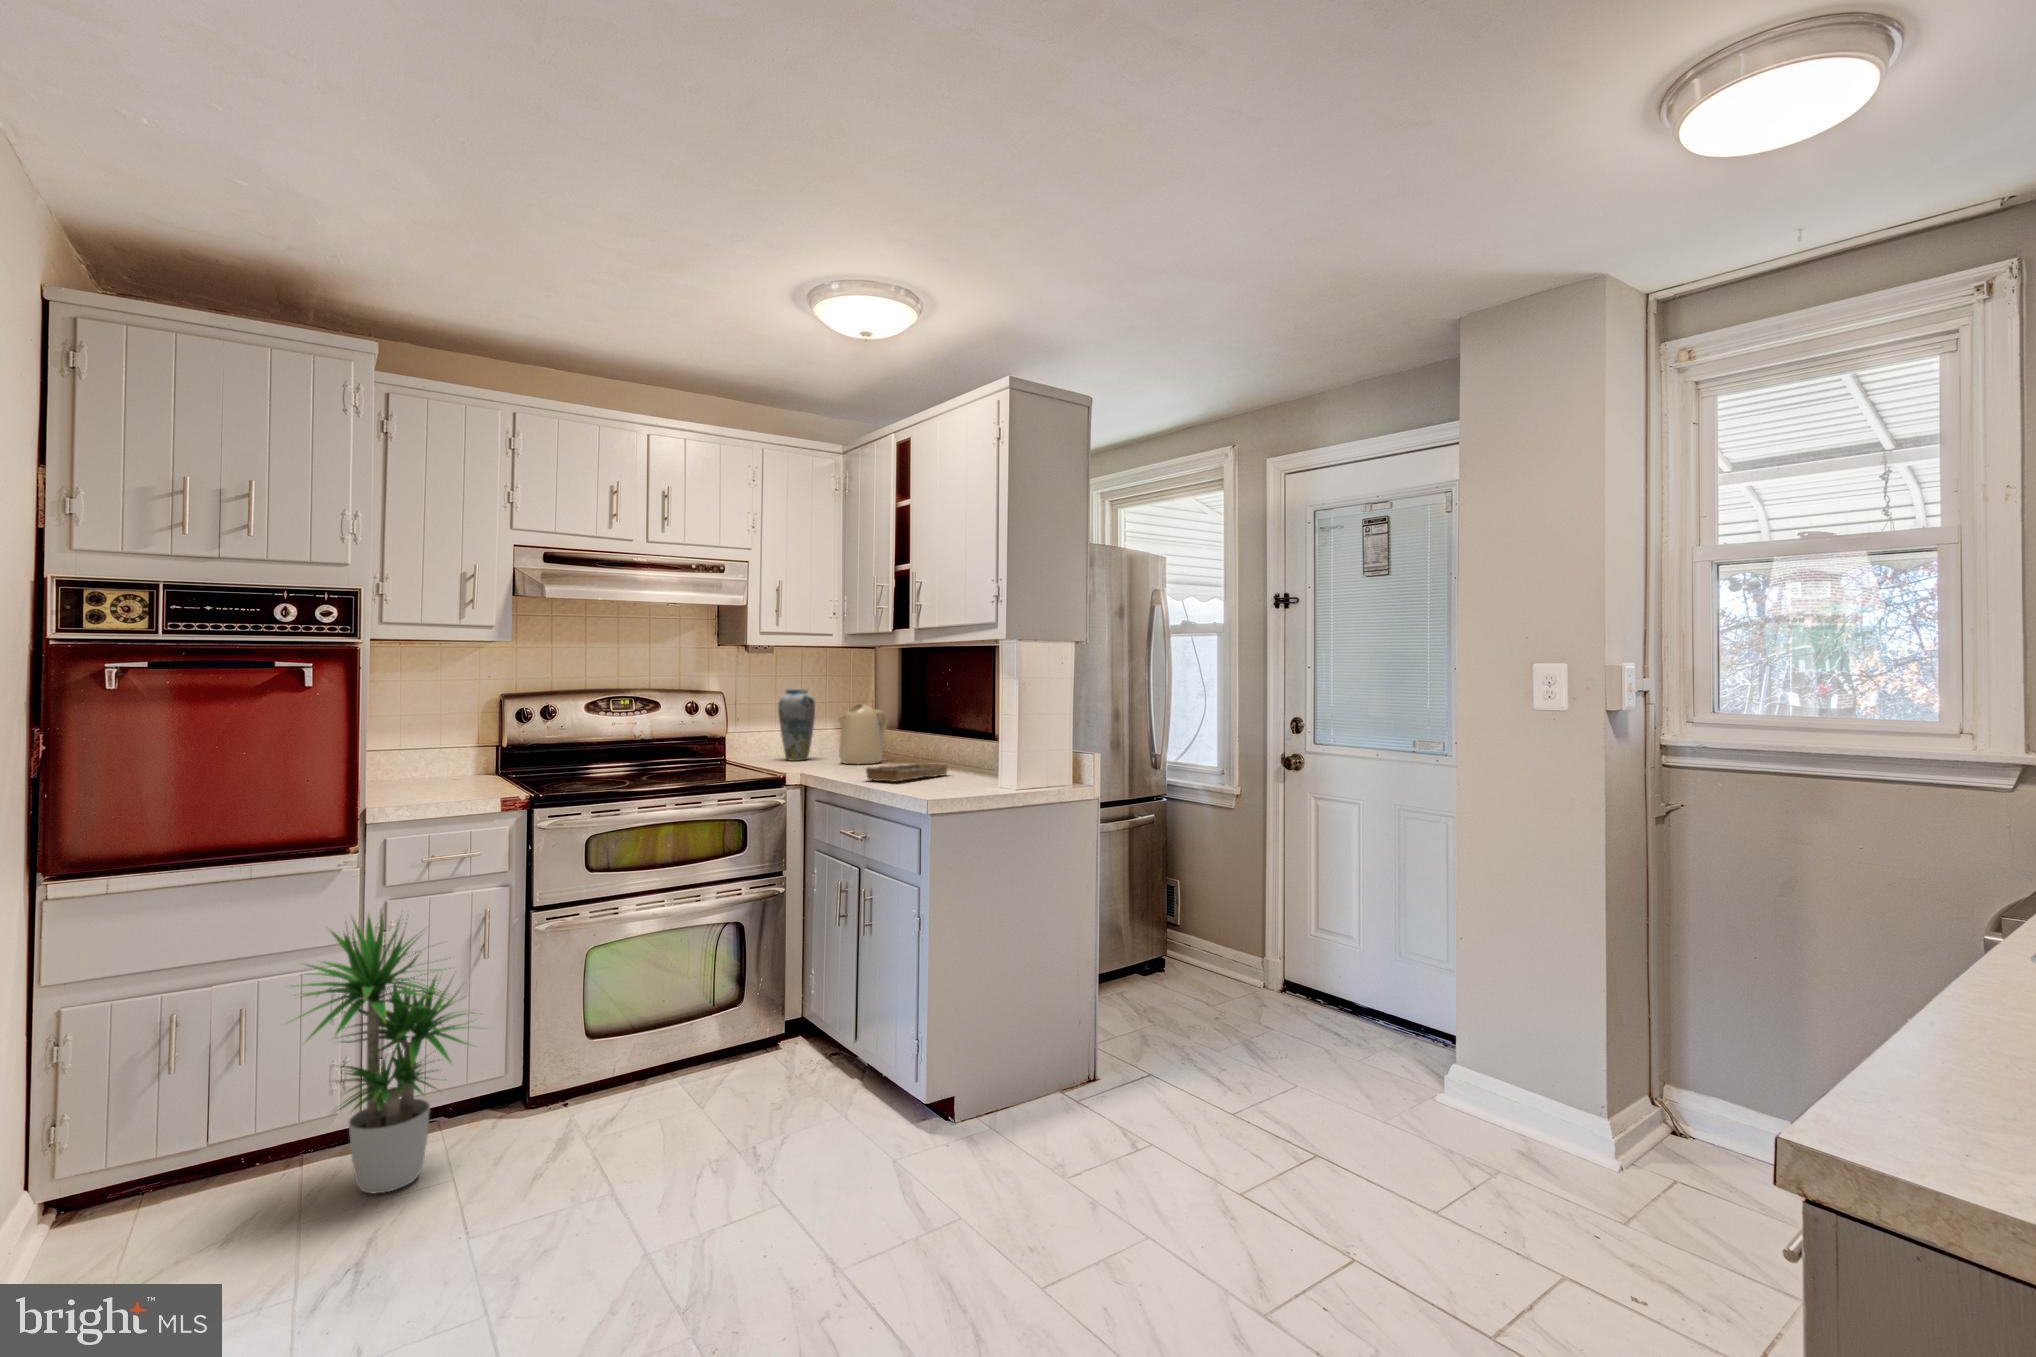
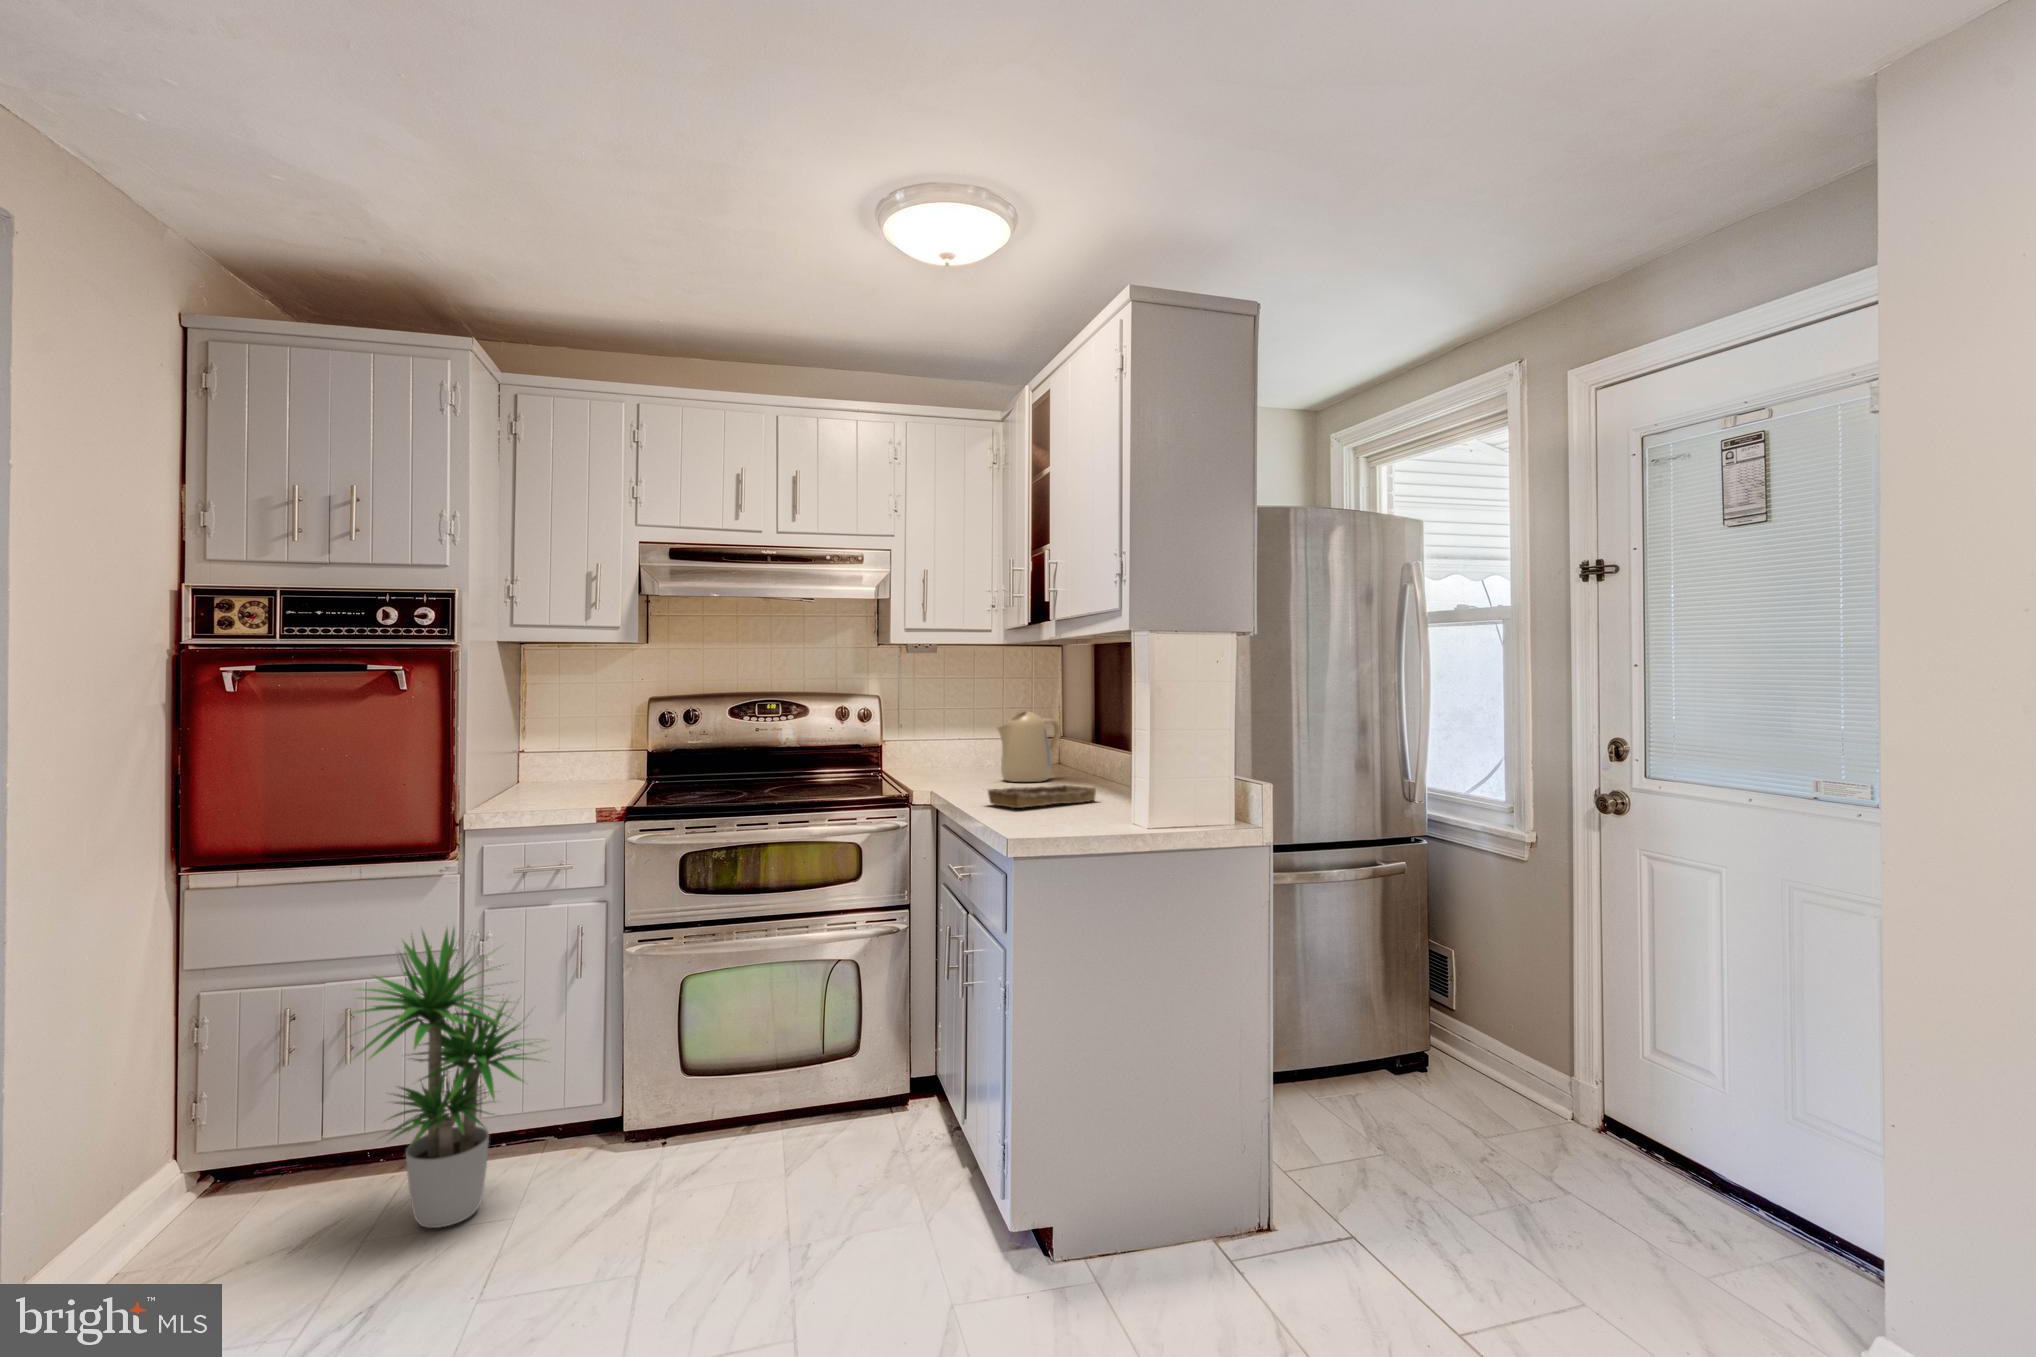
vase: present [778,689,815,761] -> none [944,693,985,775]

